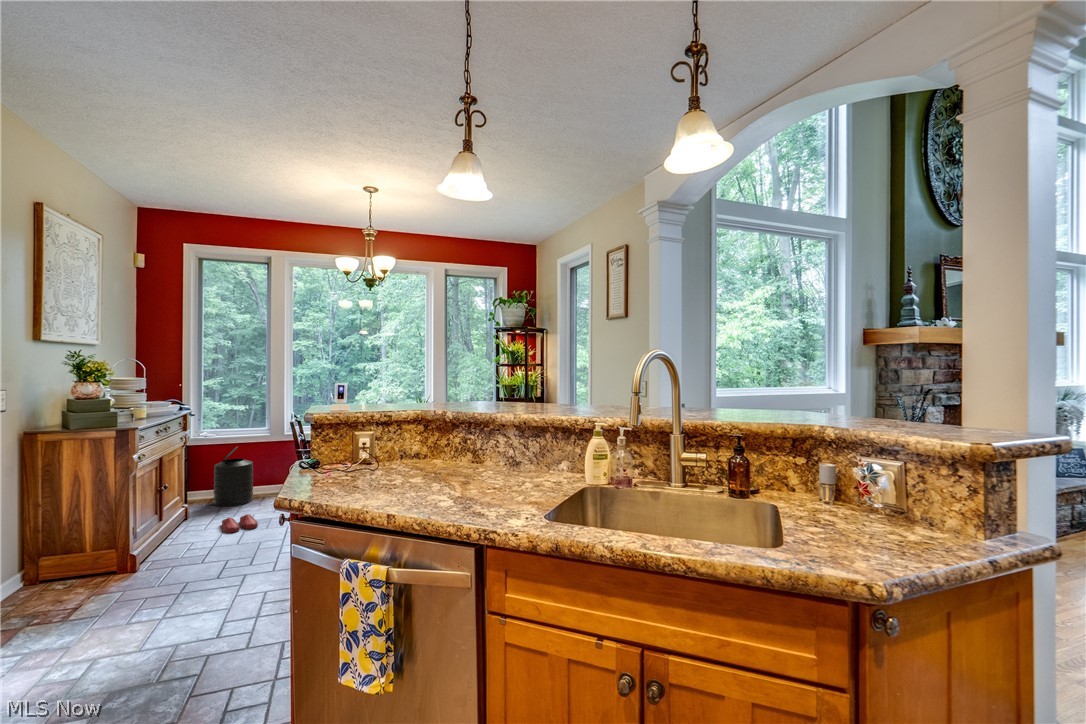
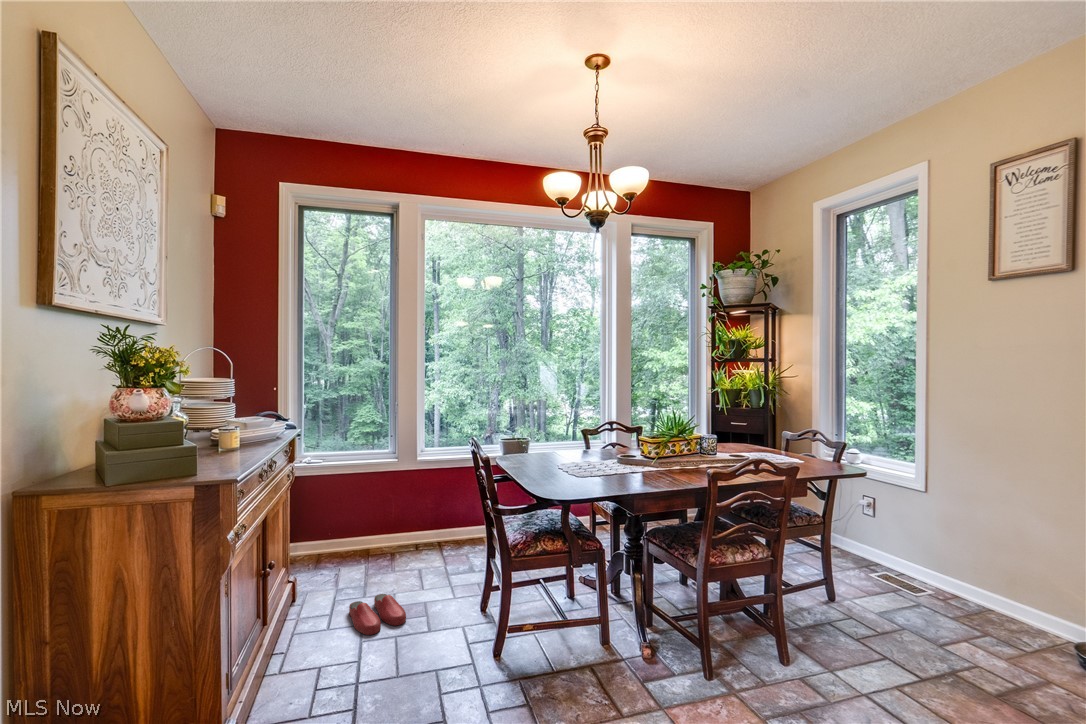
trash can: present [213,447,253,506] -> none [322,476,375,567]

